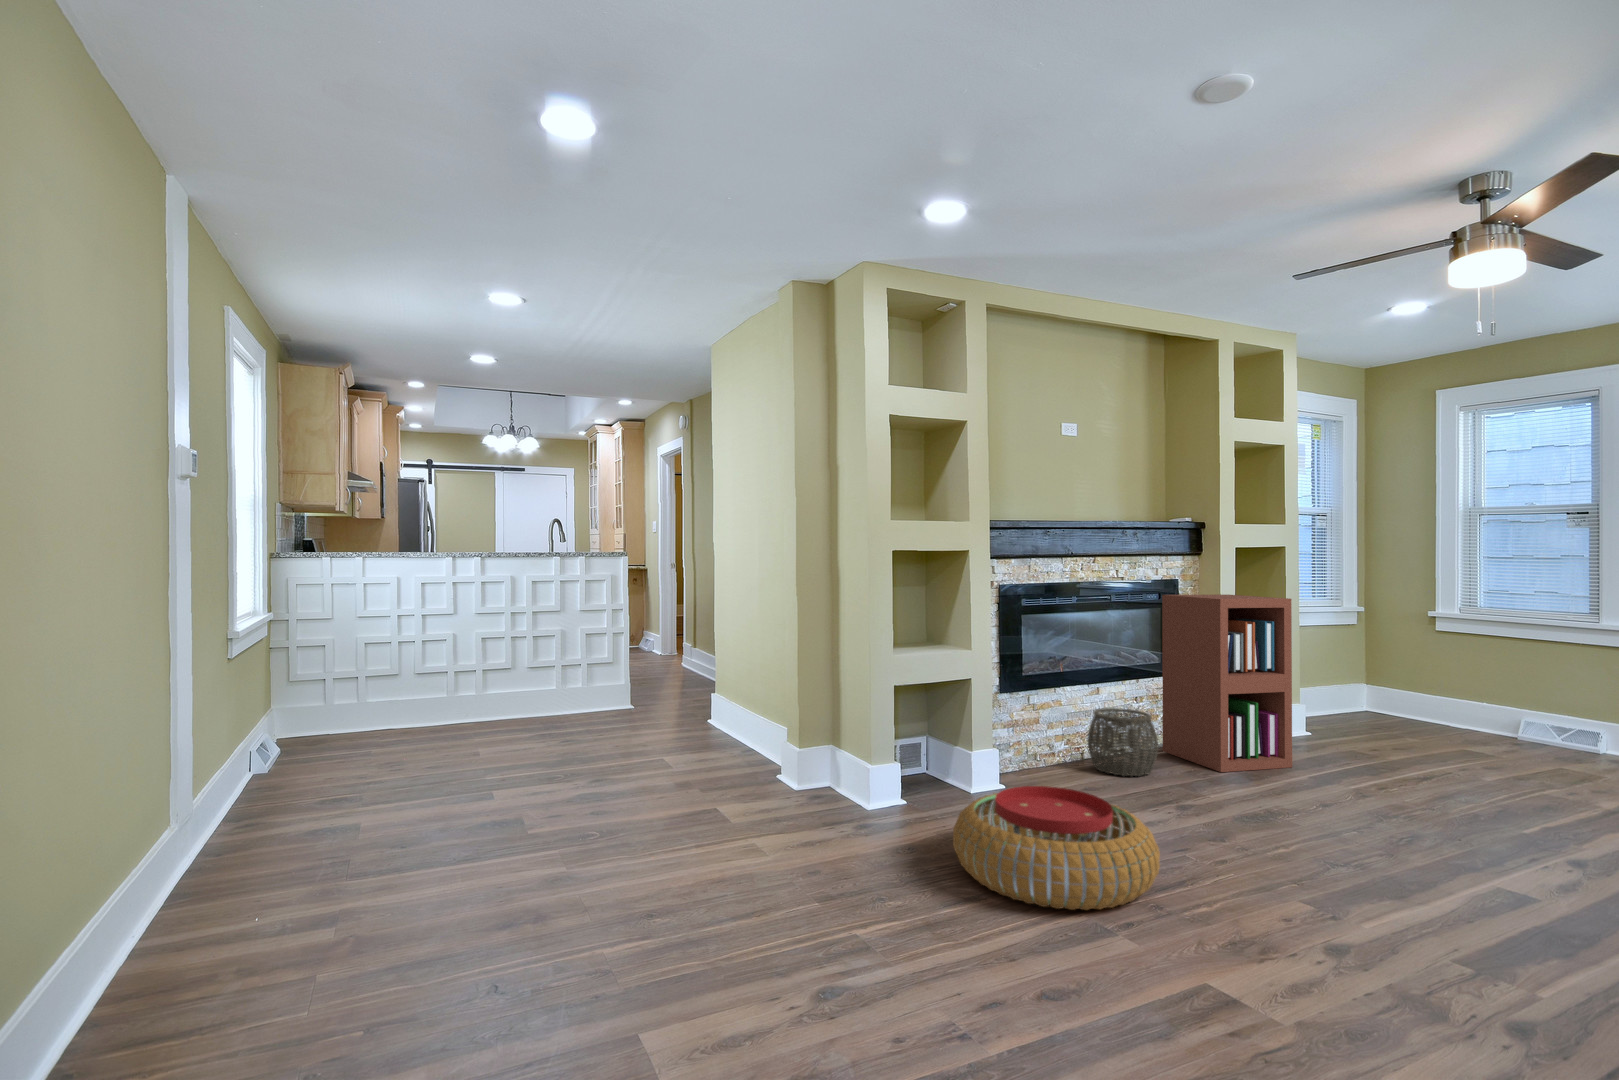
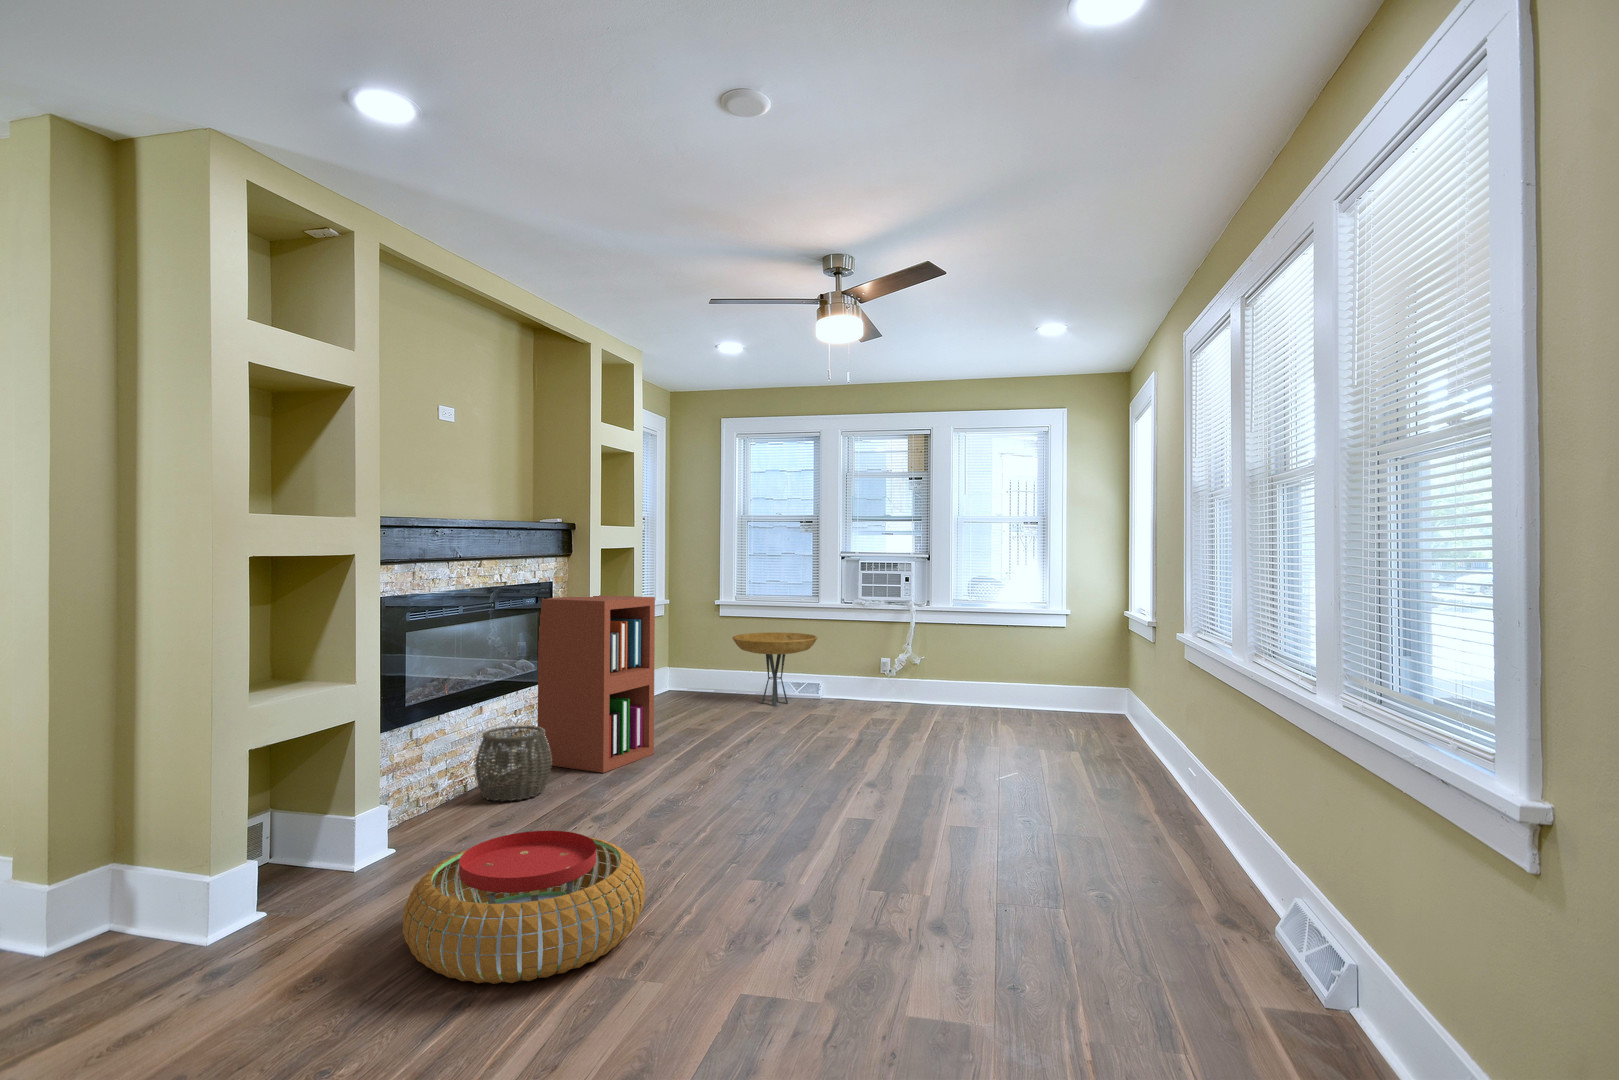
side table: none [1442,654,1589,750] -> present [732,632,818,706]

